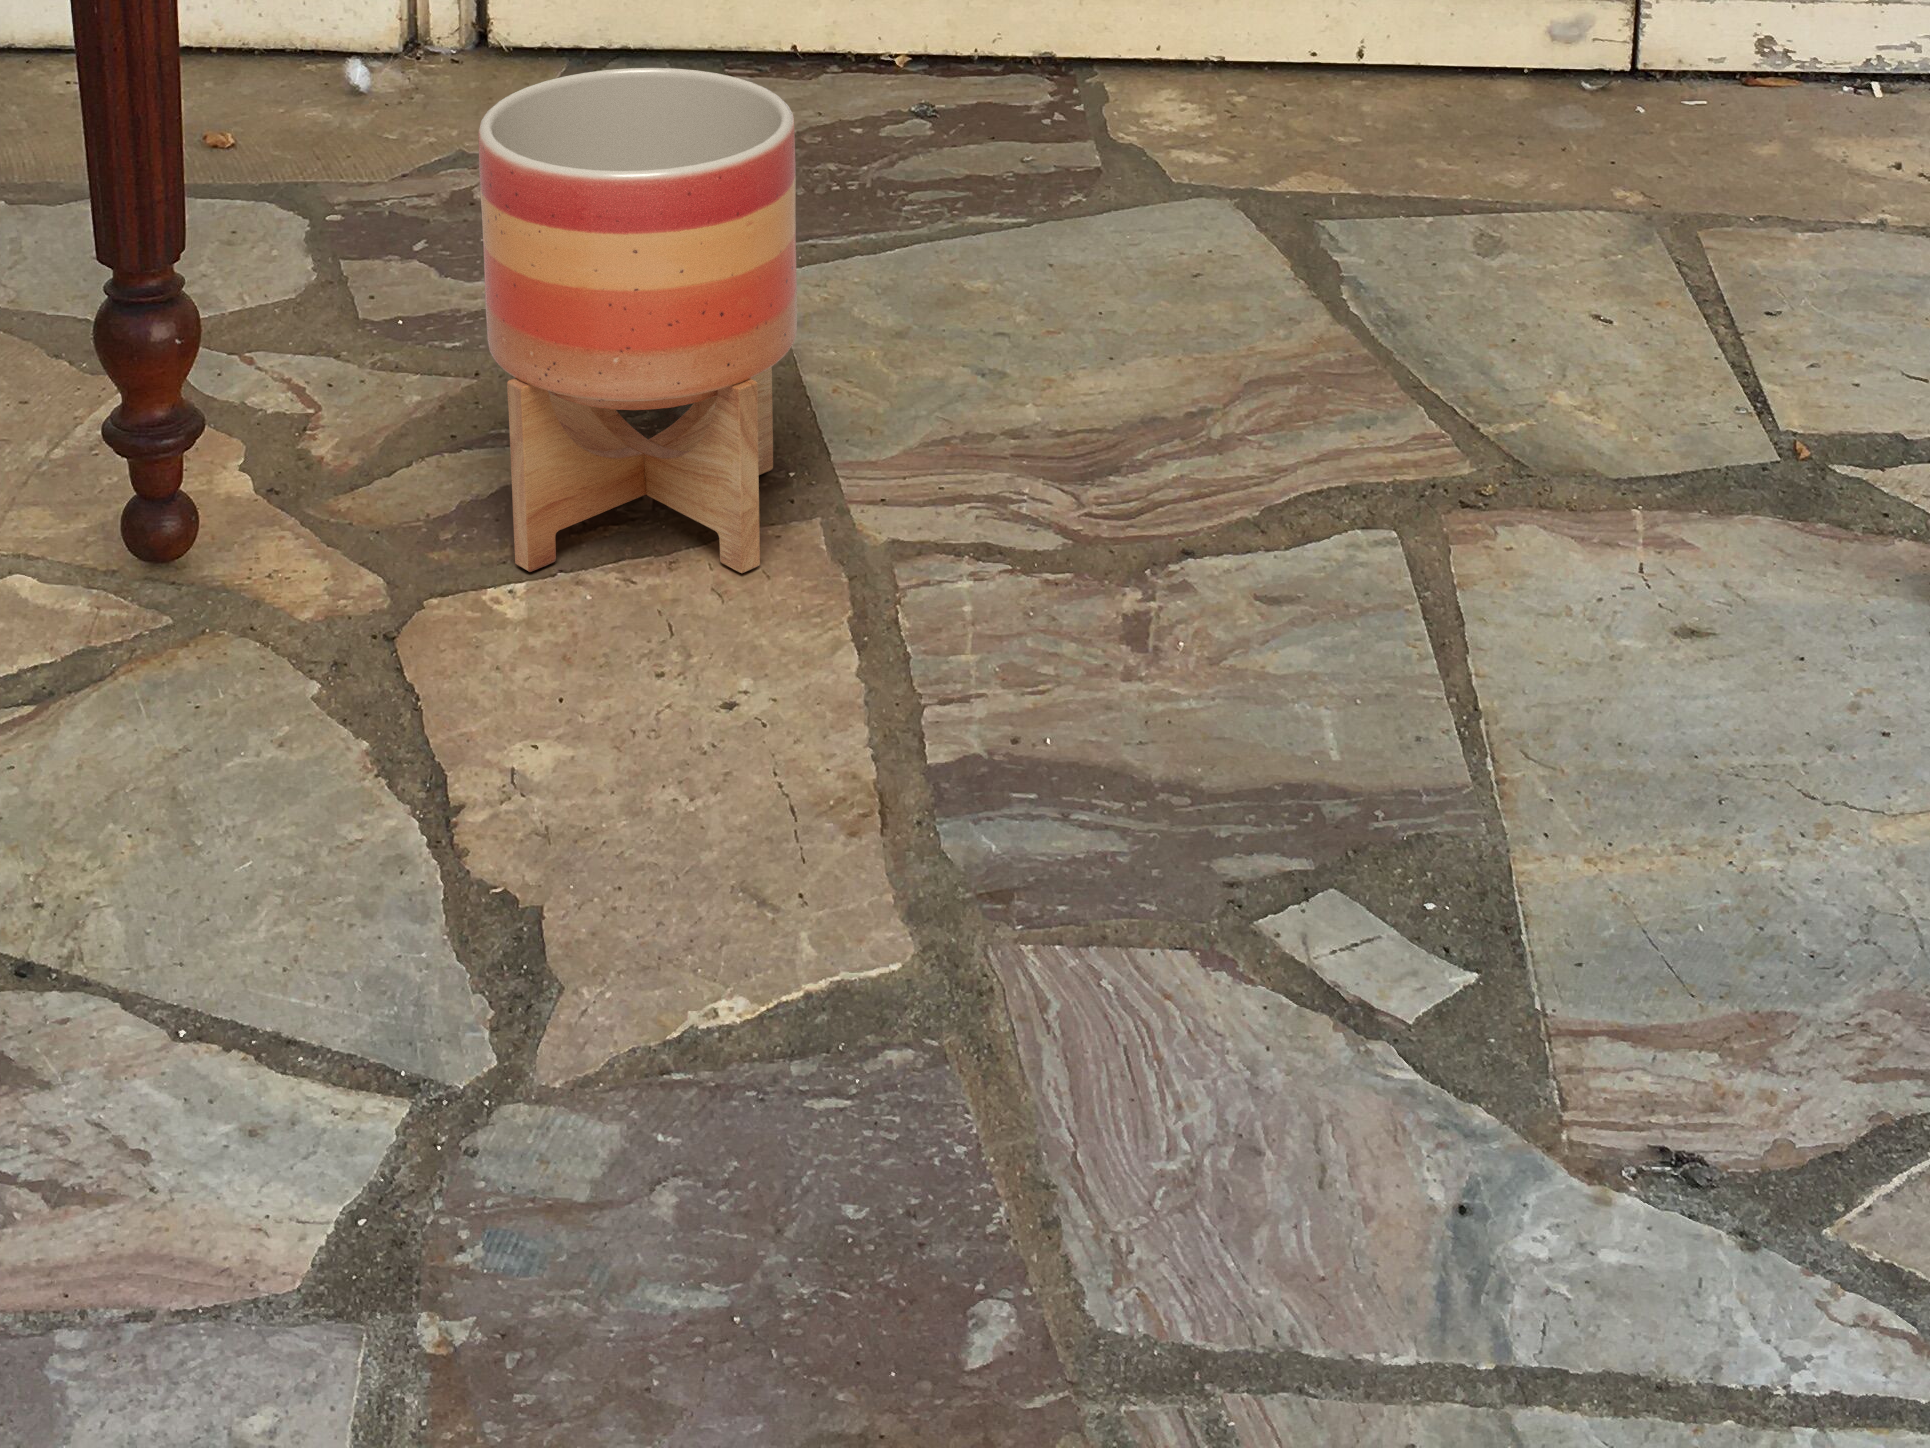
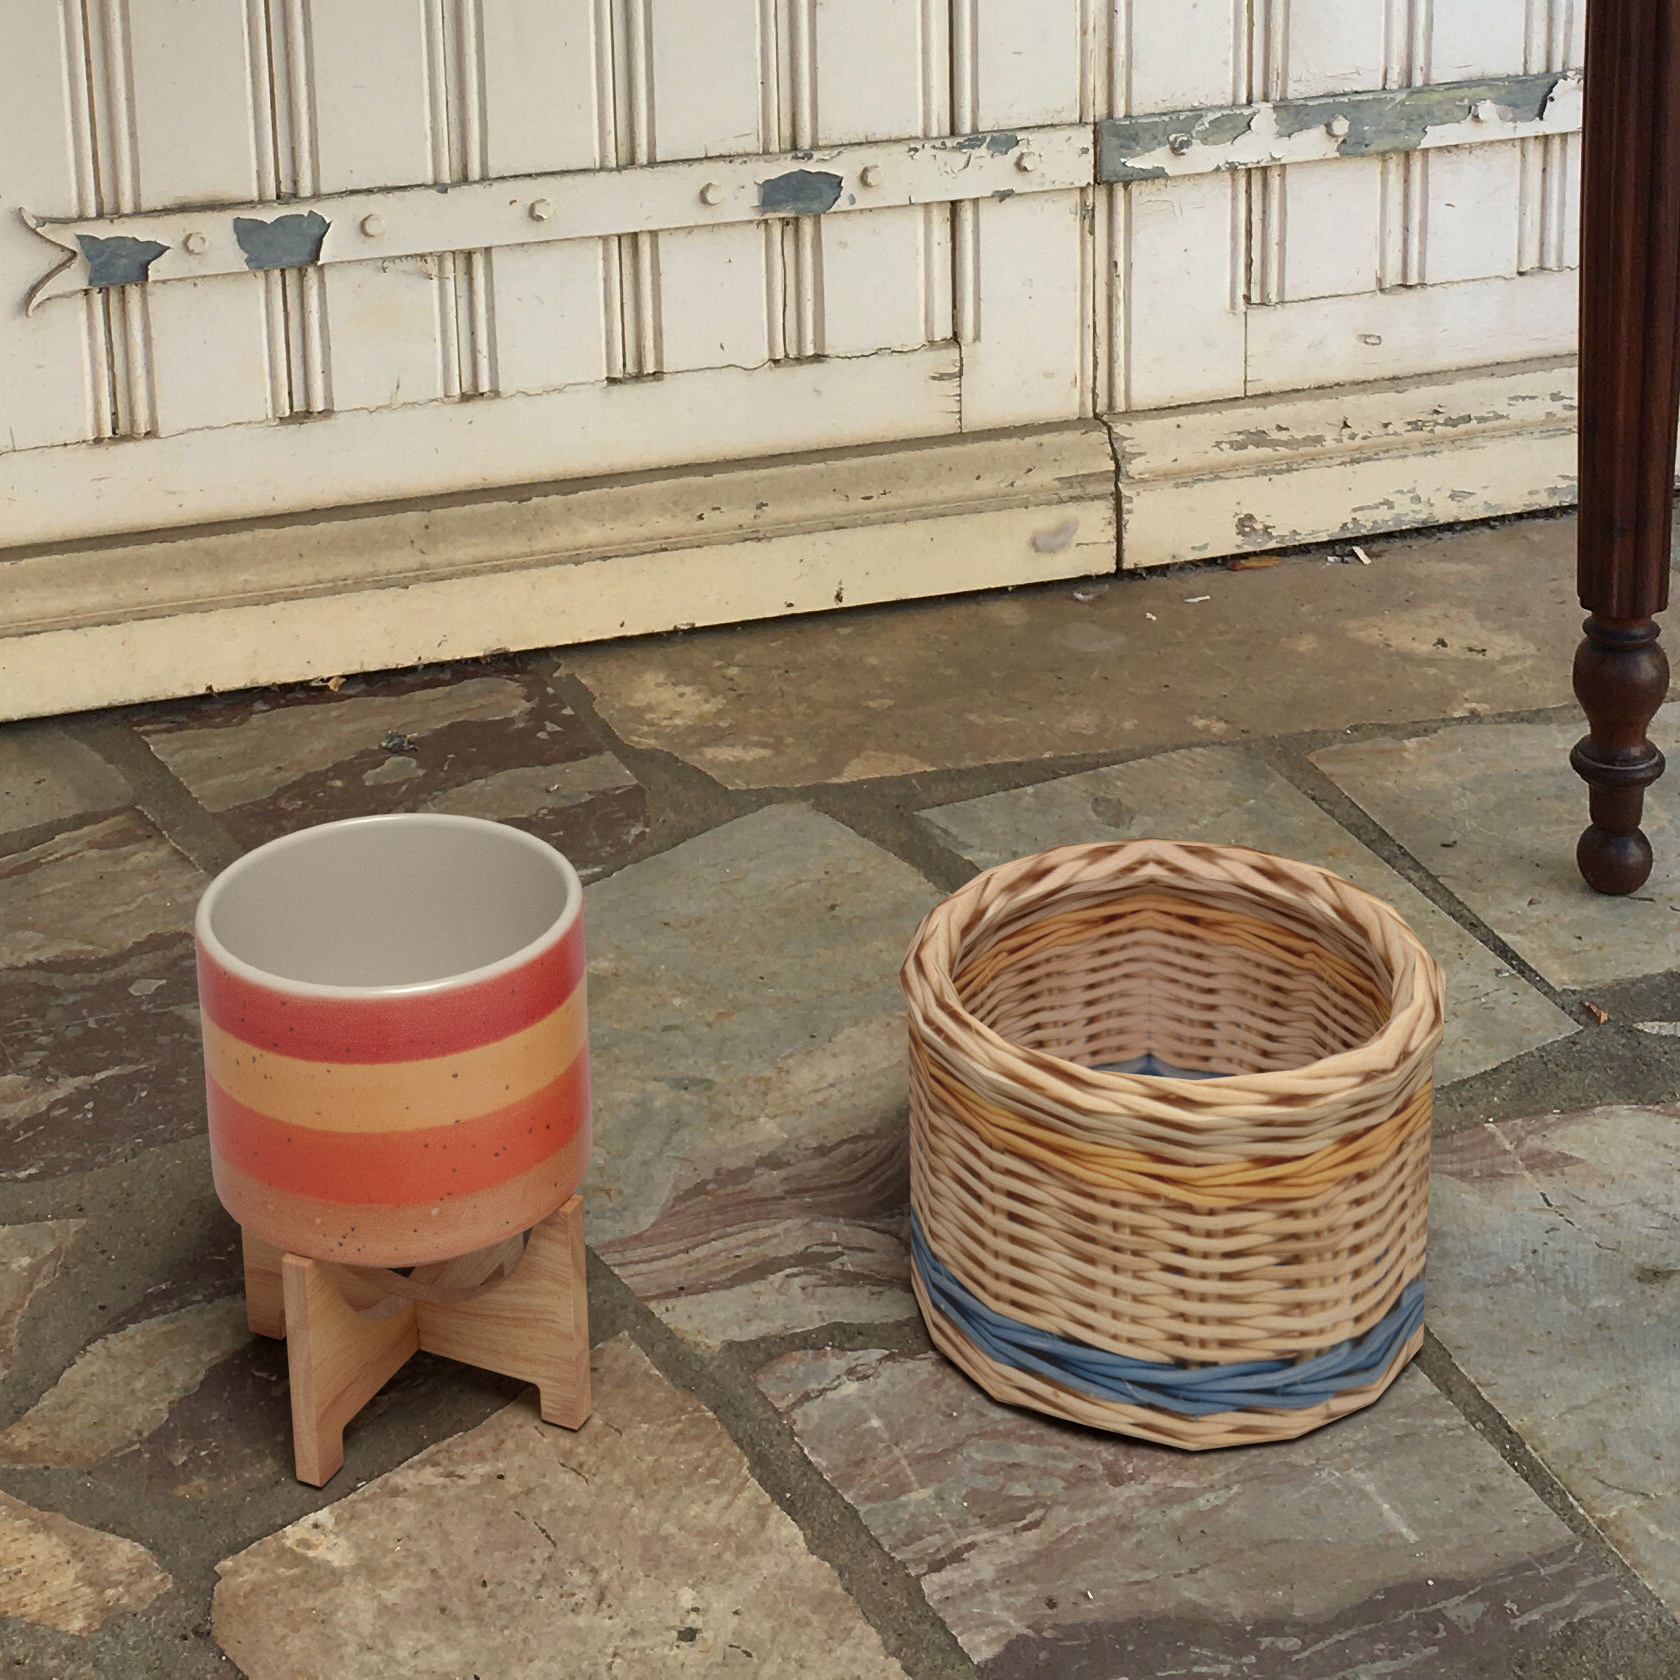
basket: none [1049,192,1519,685] -> present [898,838,1446,1451]

